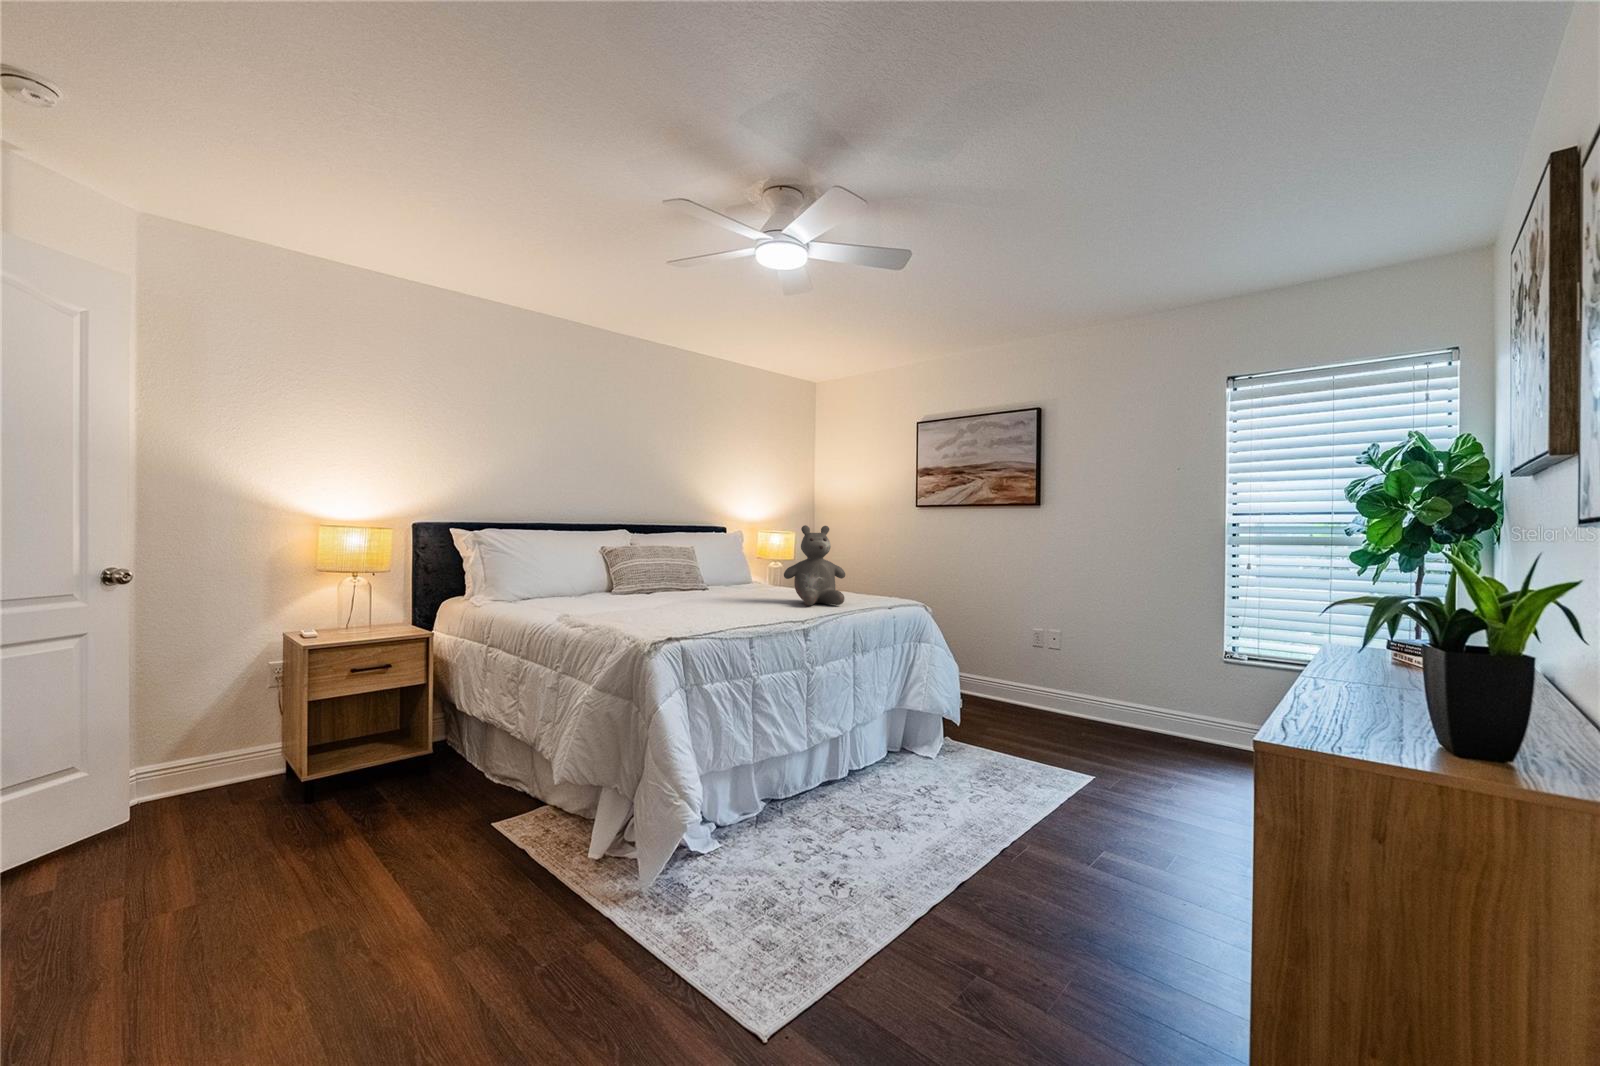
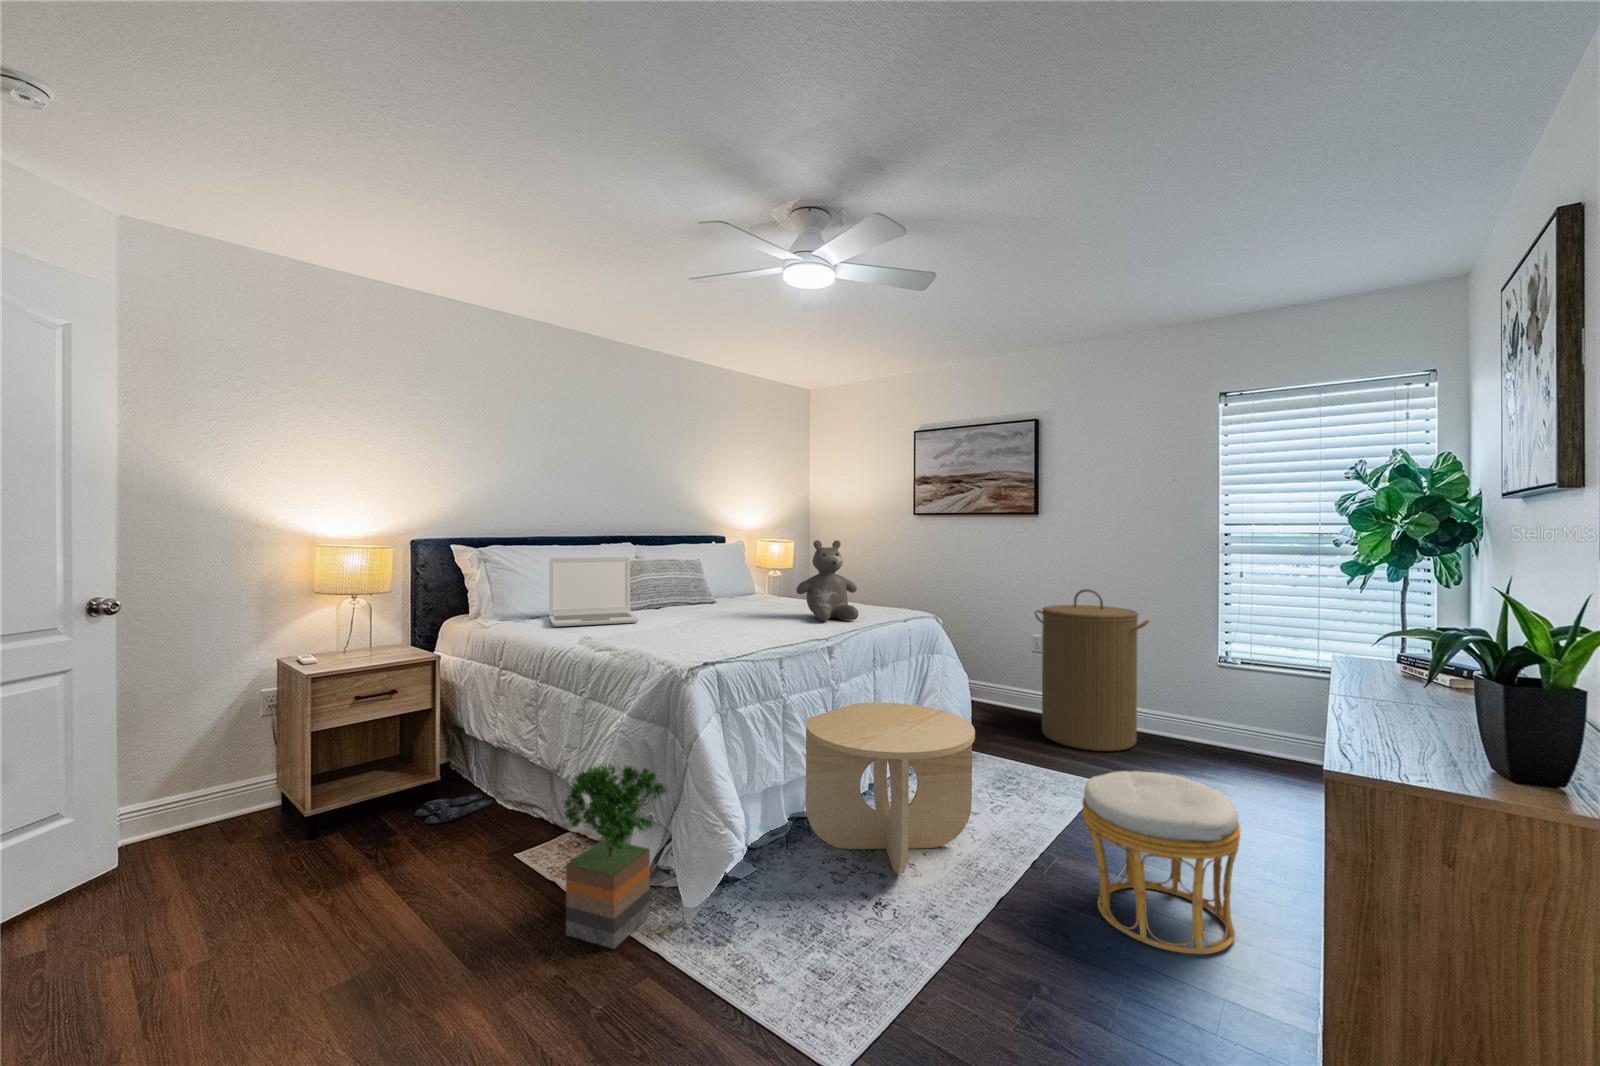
laptop: none [540,540,627,606] -> present [549,557,639,627]
laundry hamper: none [1034,580,1151,745] -> present [1035,589,1149,751]
side table: none [776,686,946,854] -> present [806,703,975,873]
potted tree: none [515,731,627,915] -> present [564,764,667,949]
ottoman: none [1048,757,1209,945] -> present [1082,771,1240,954]
slippers: none [405,768,481,793] -> present [415,794,493,824]

